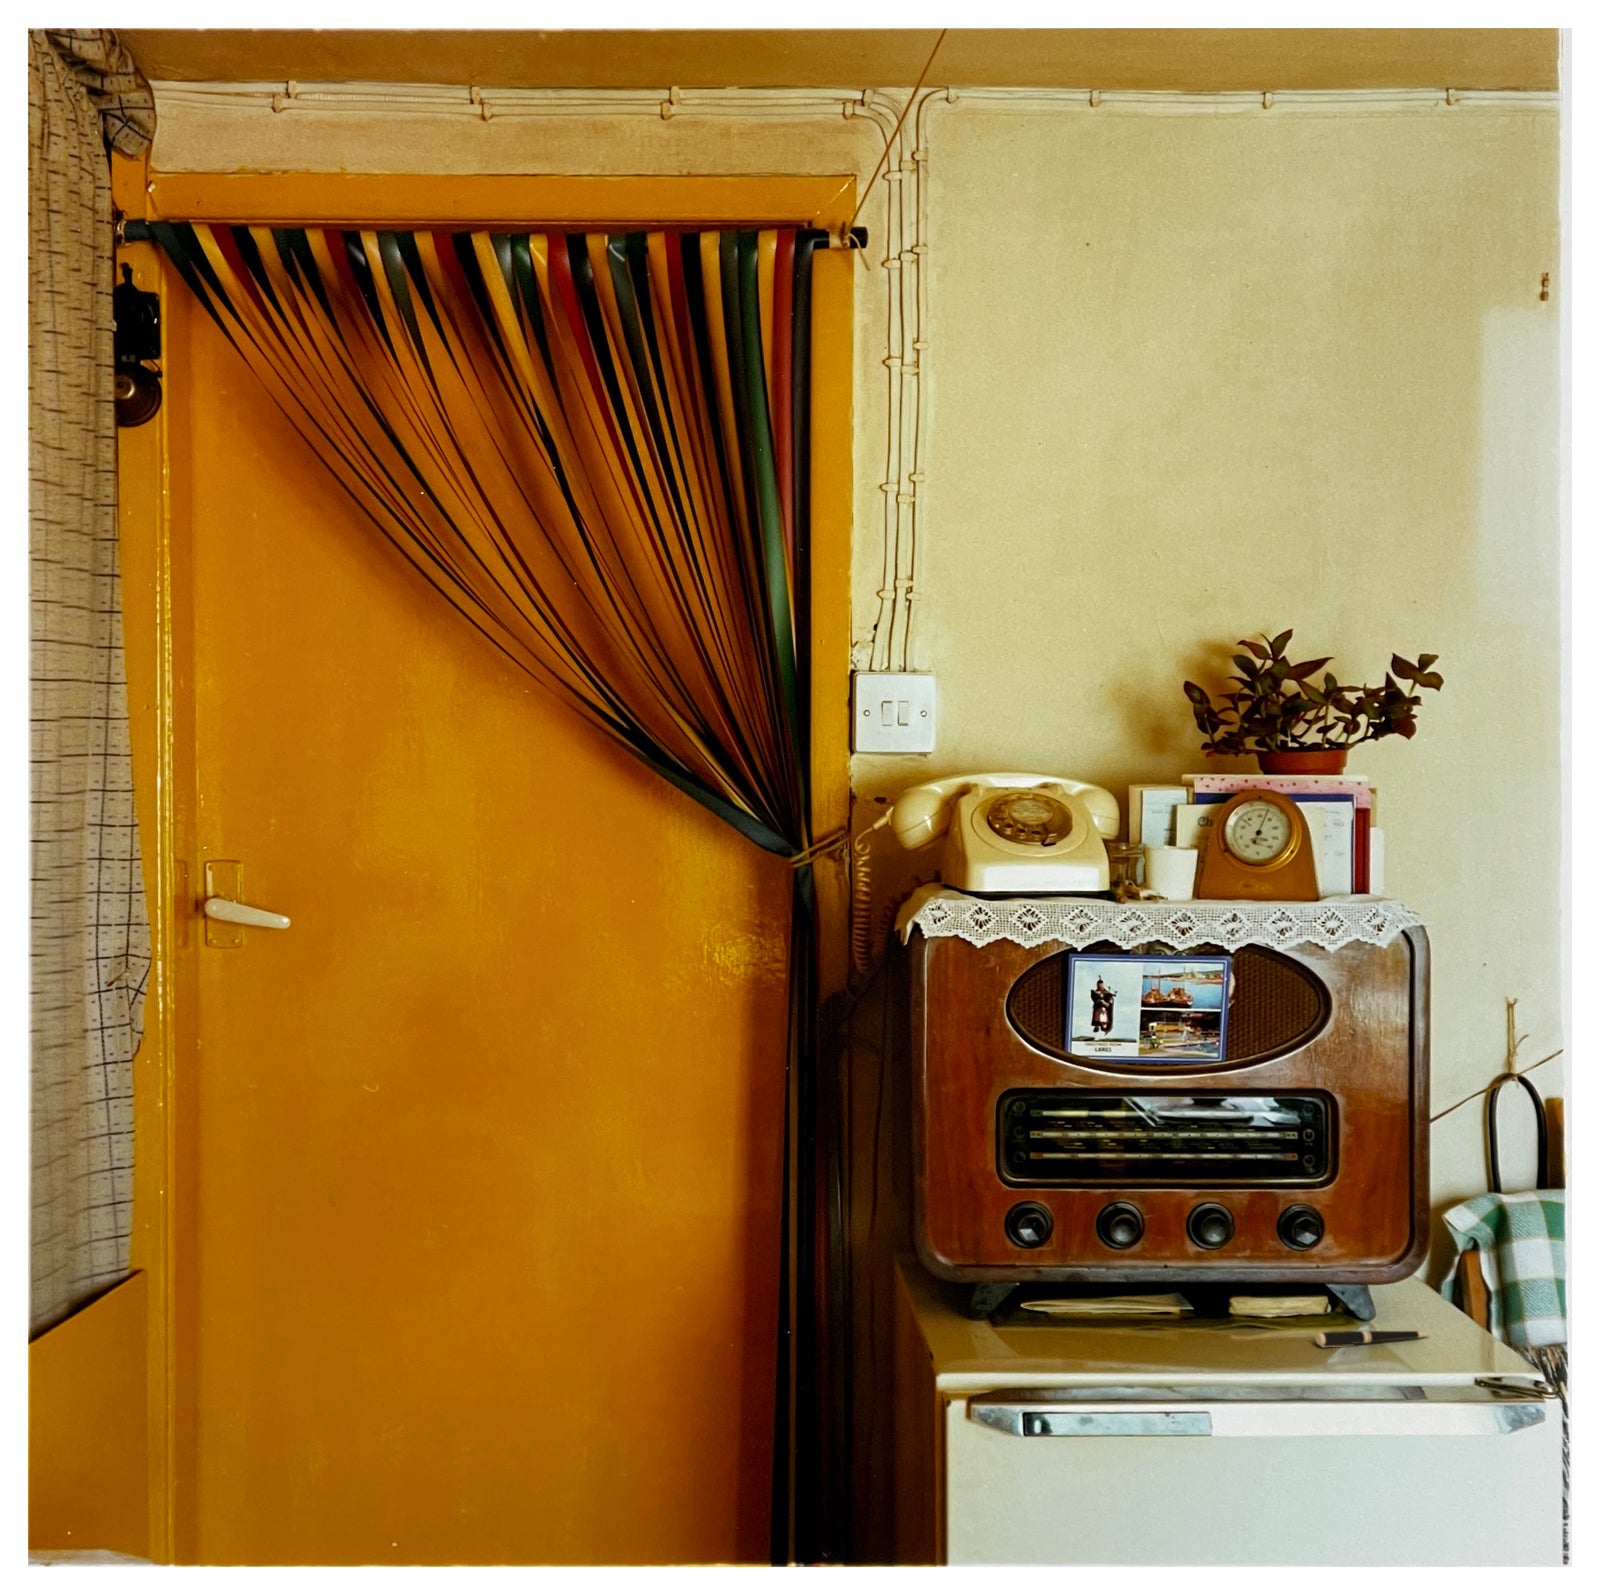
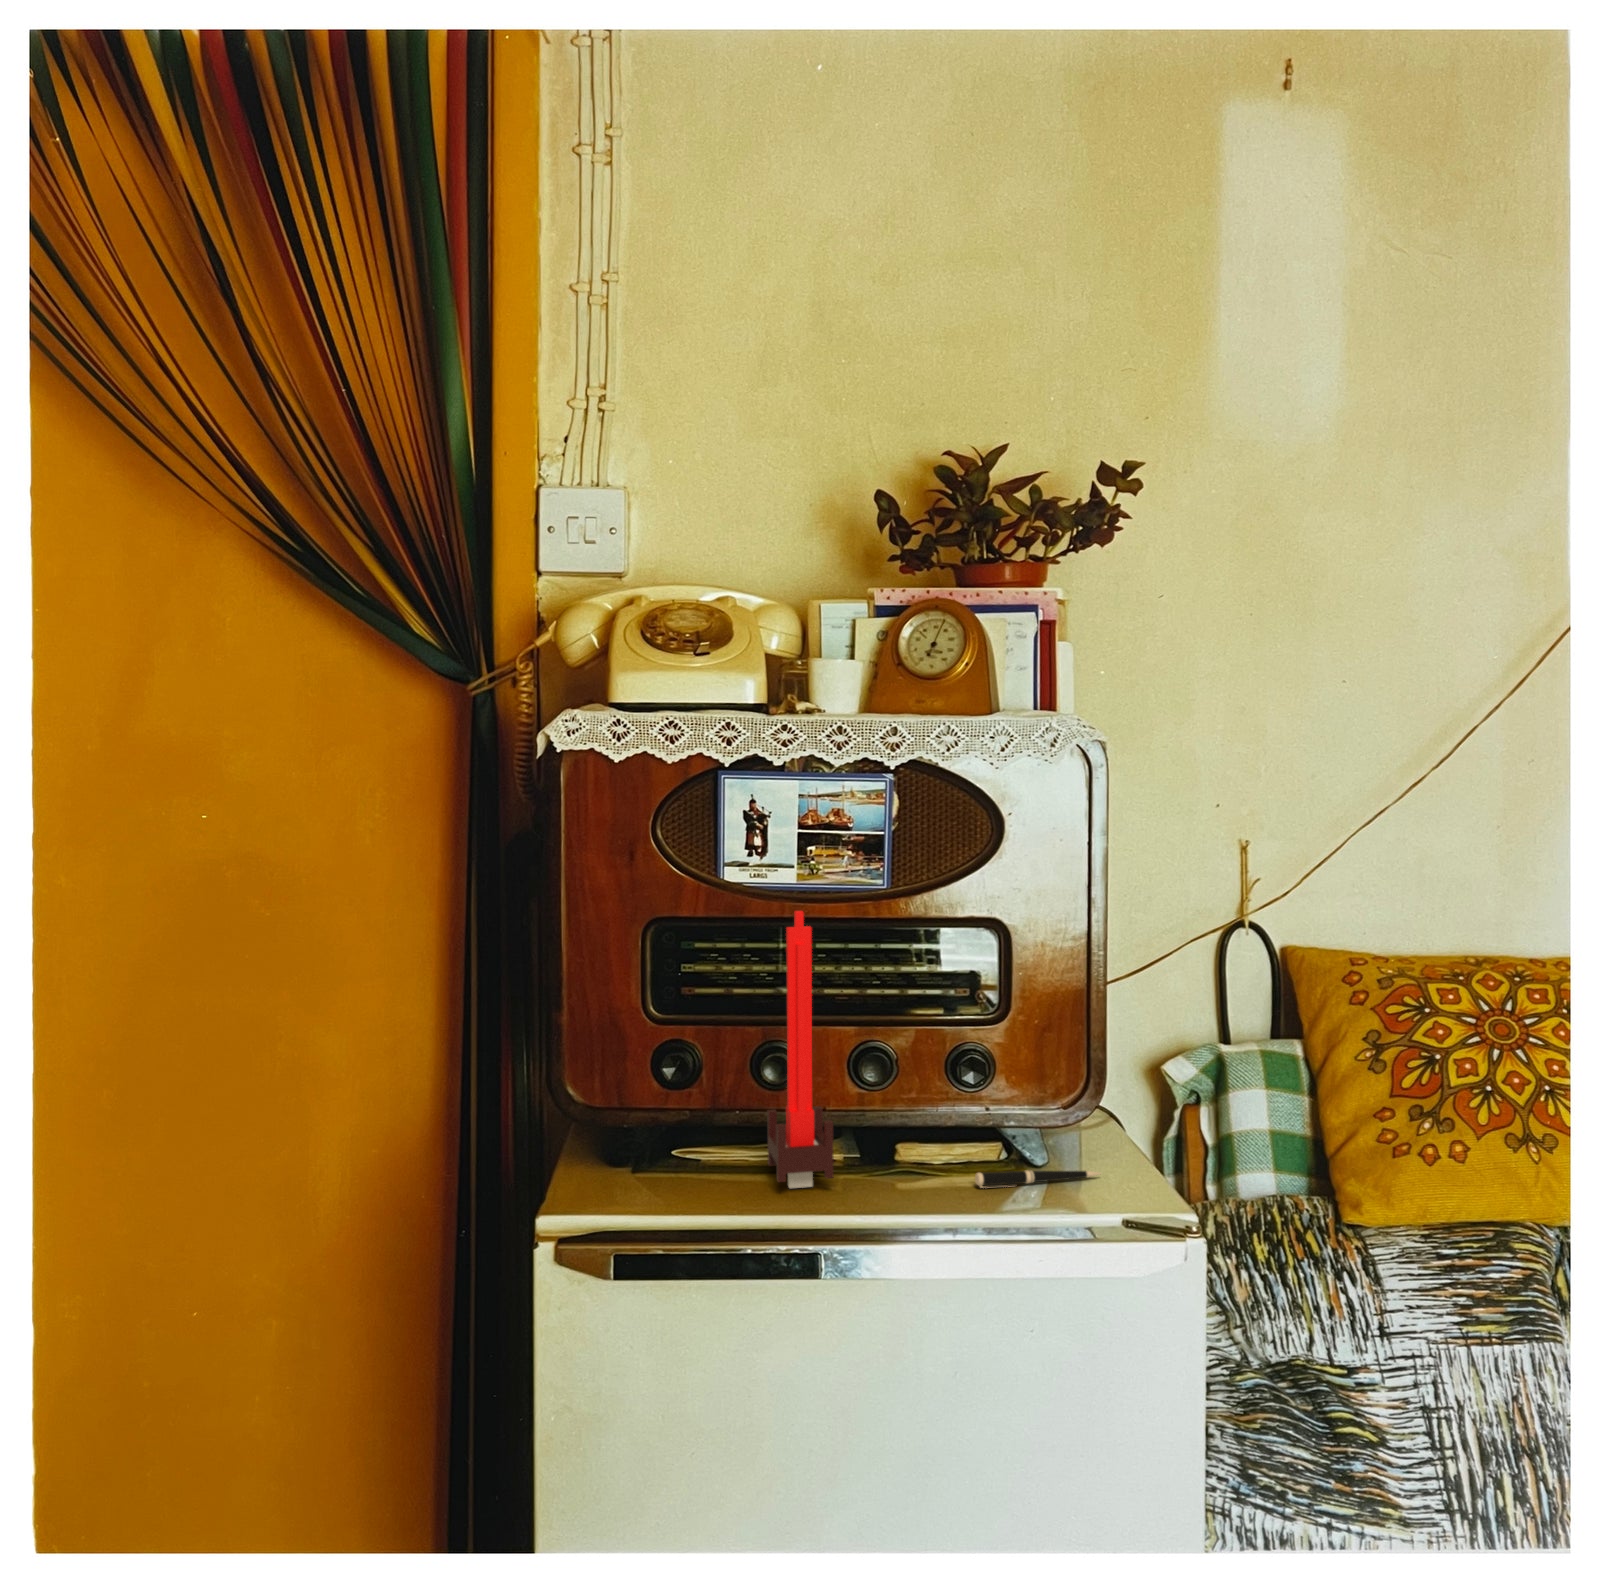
candle: none [1116,1085,1186,1344] -> present [767,911,834,1188]

